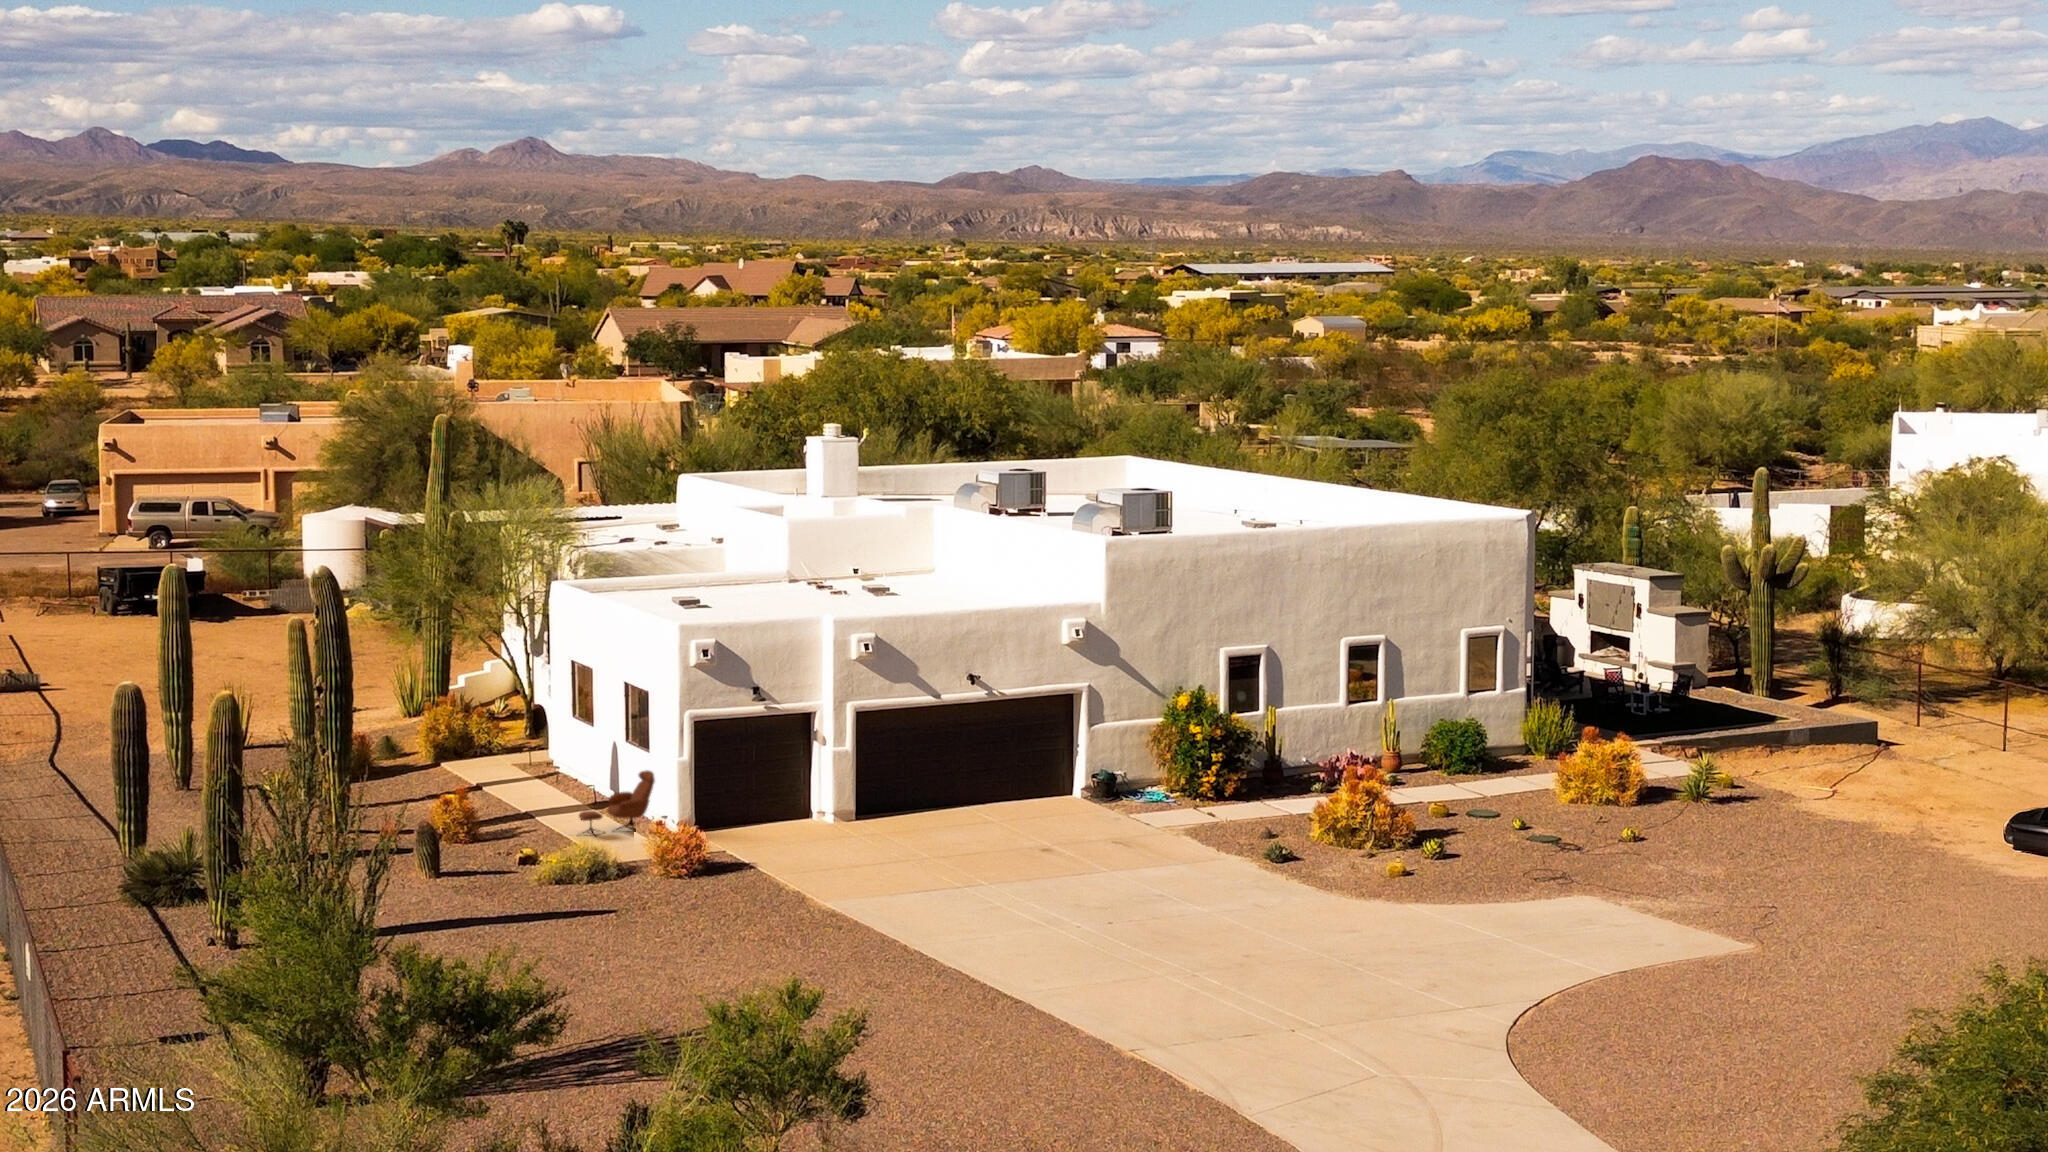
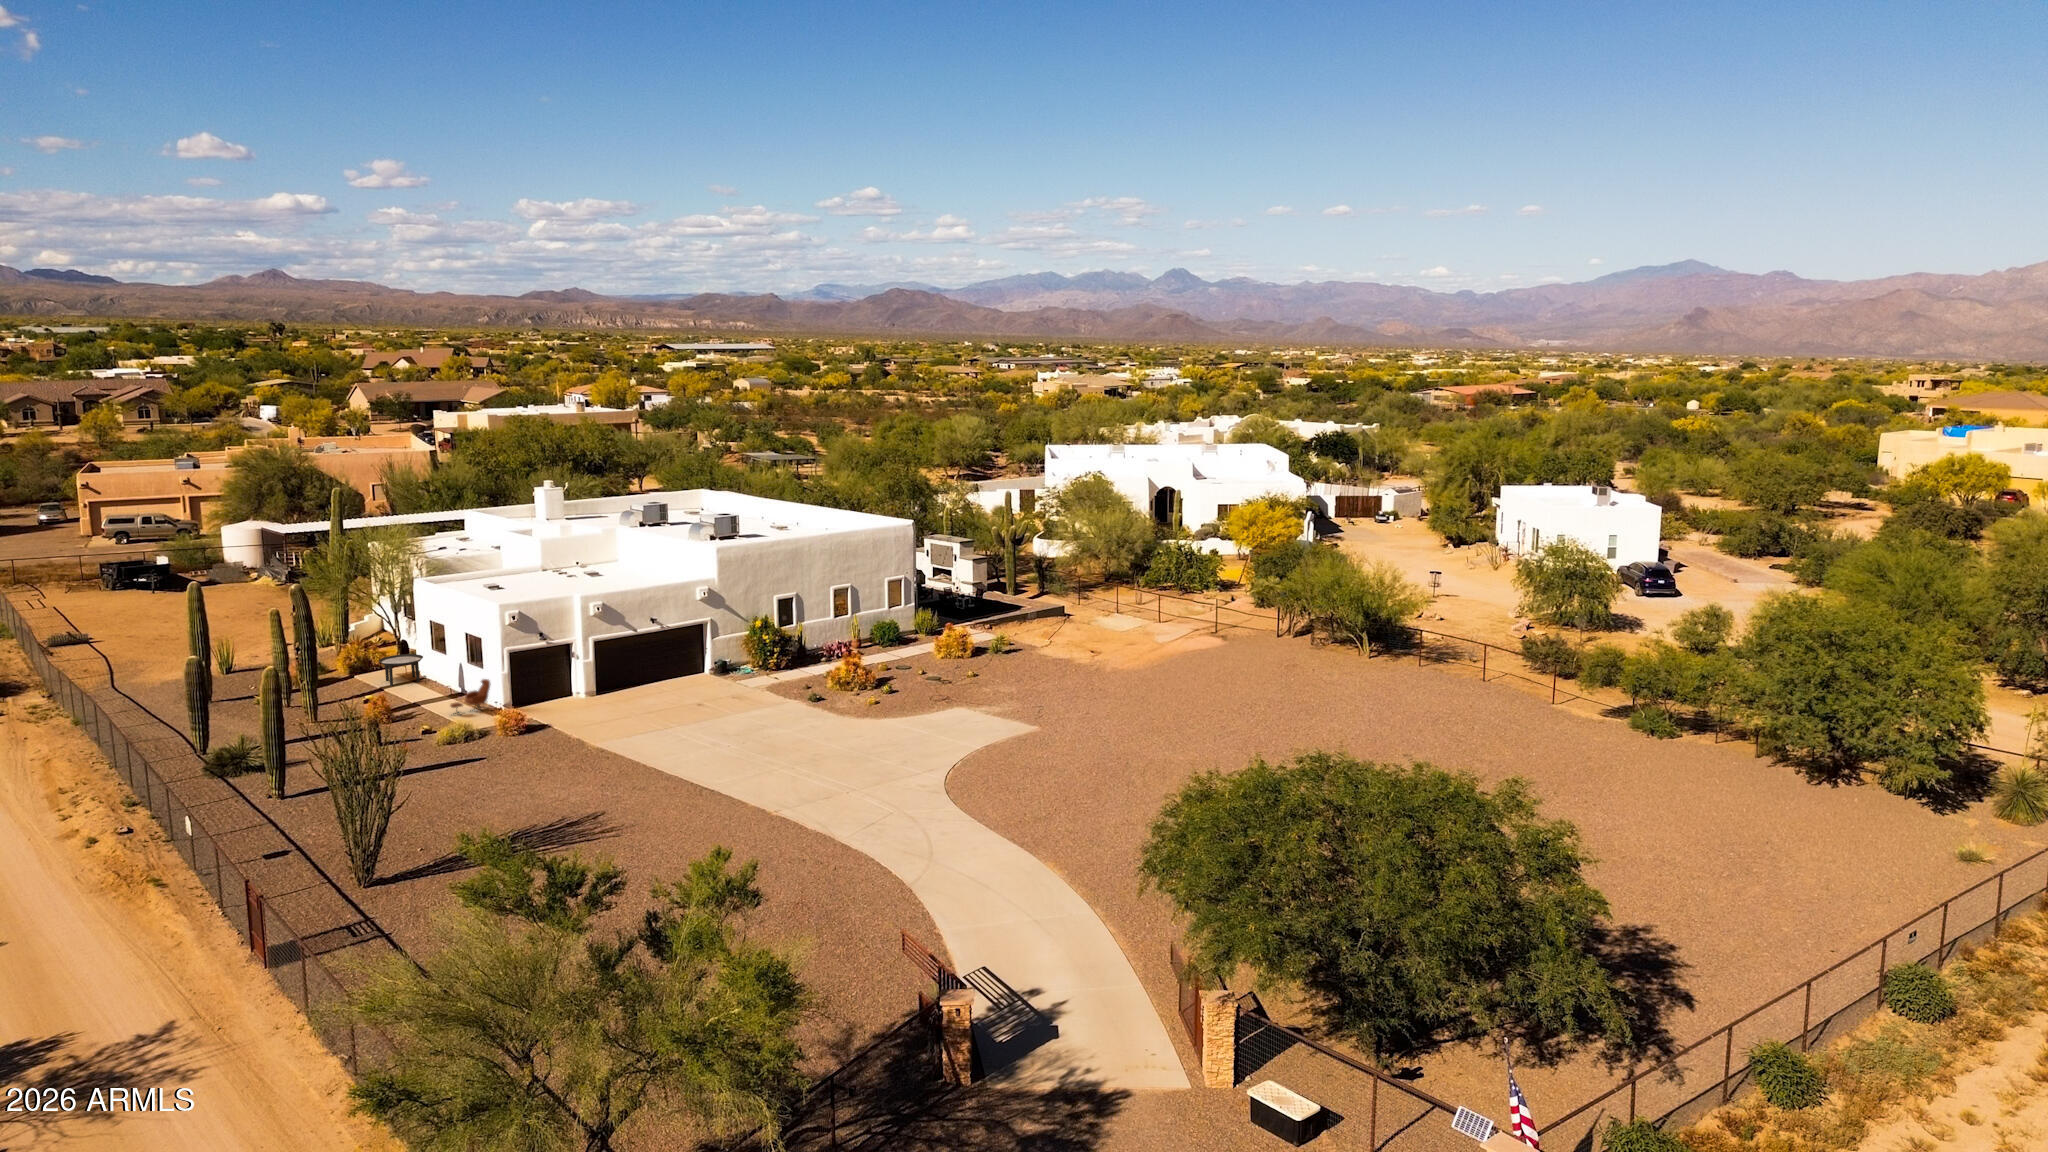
round table: none [480,725,558,781] -> present [379,654,423,686]

